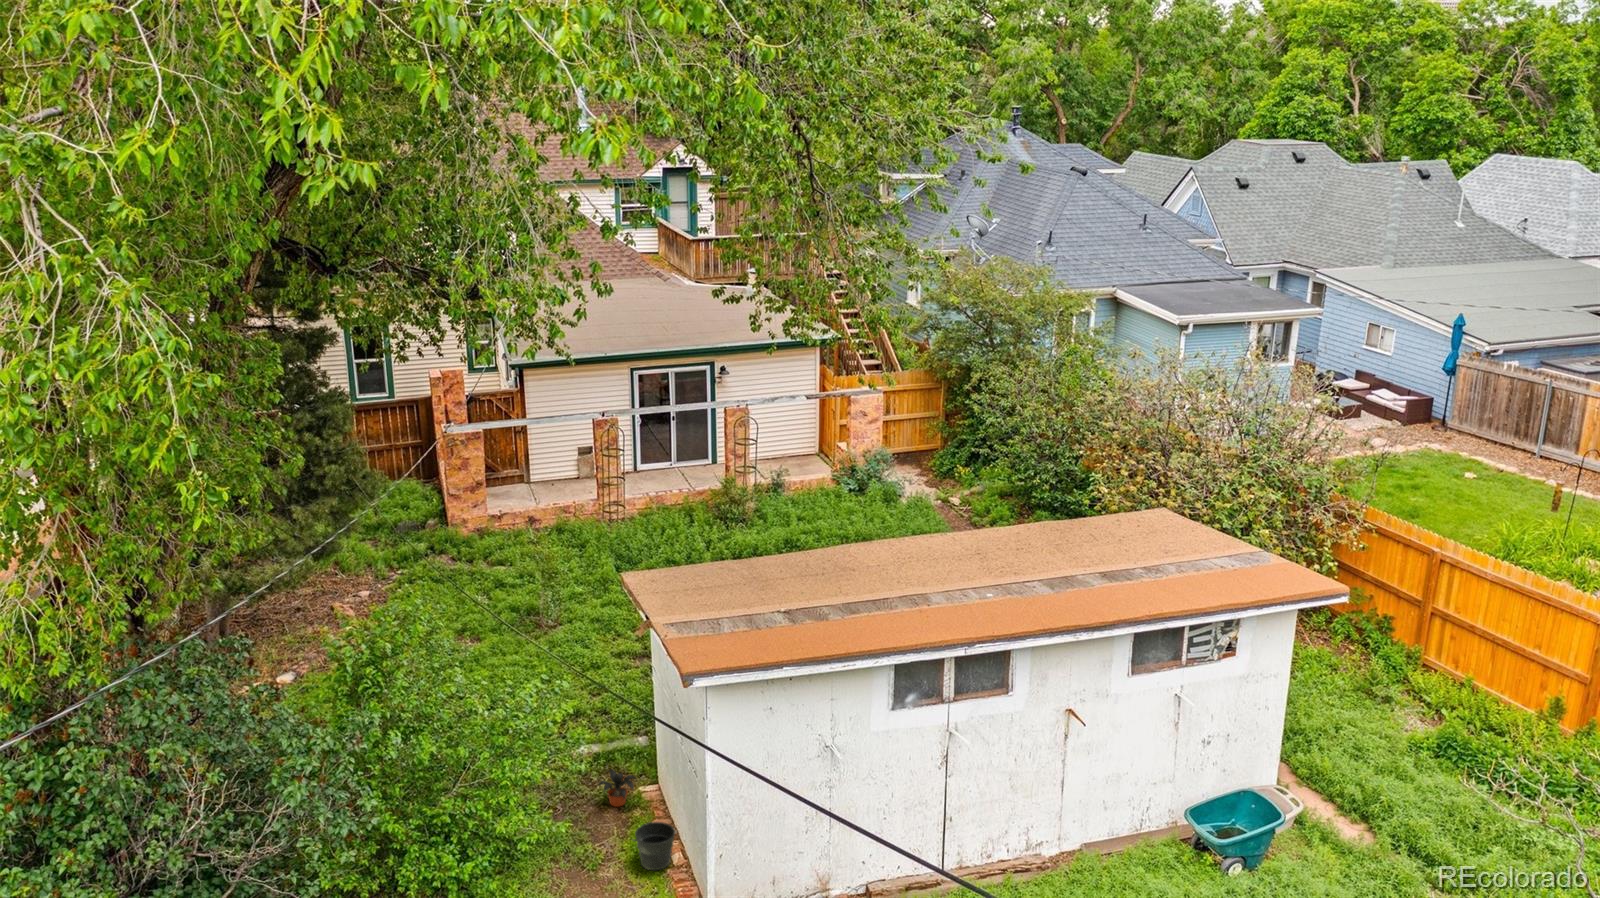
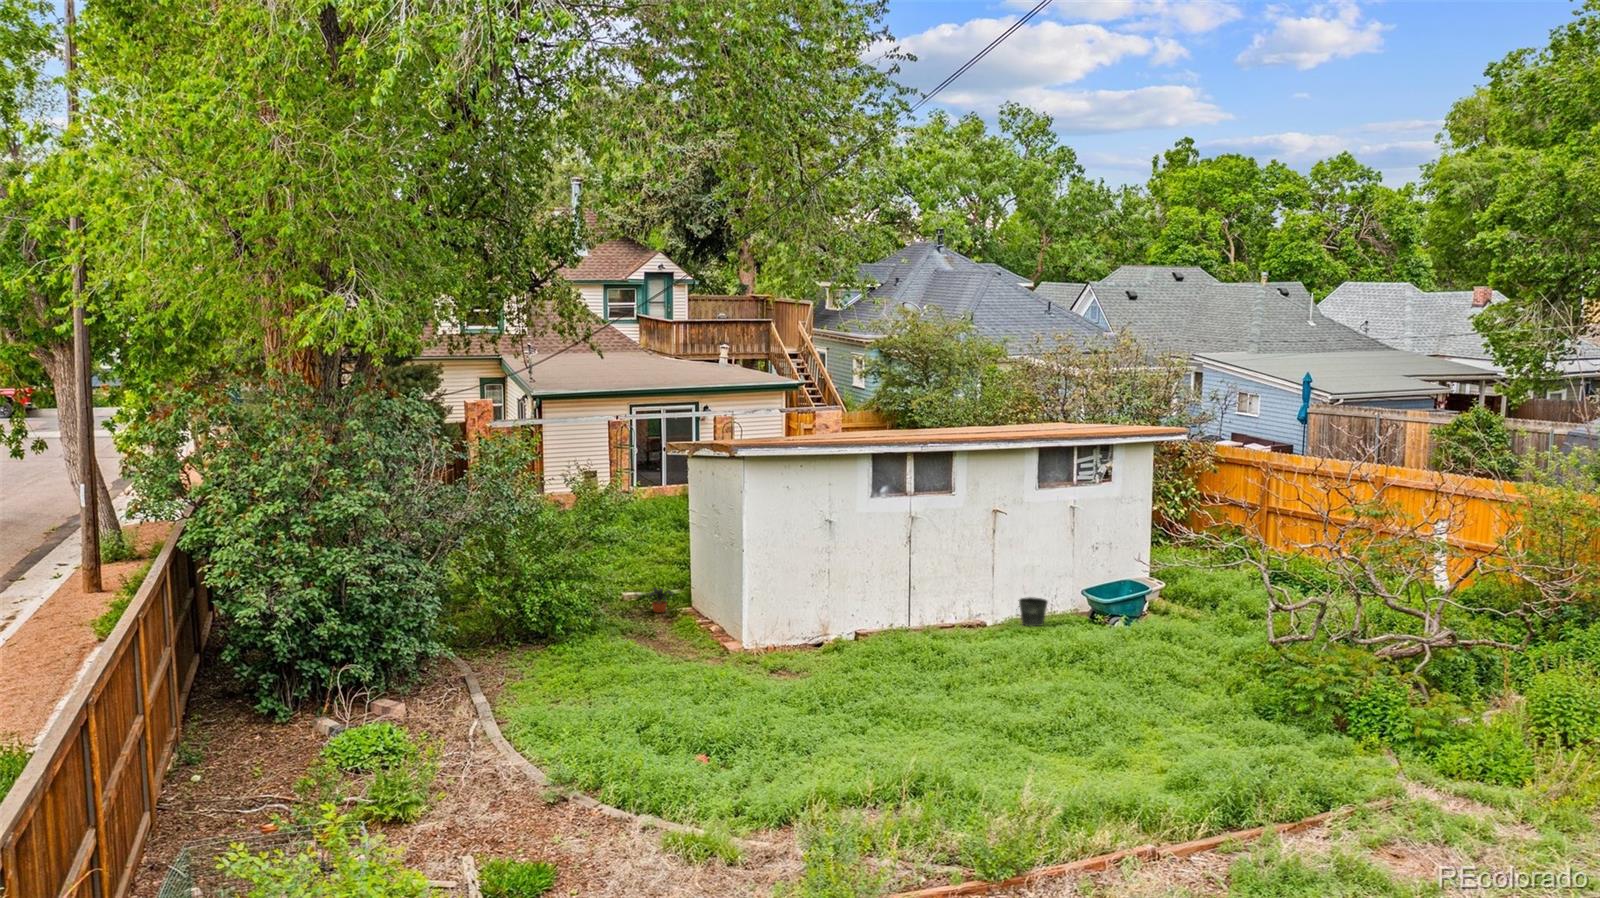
bucket: present [633,822,677,870] -> present [1018,597,1048,626]

